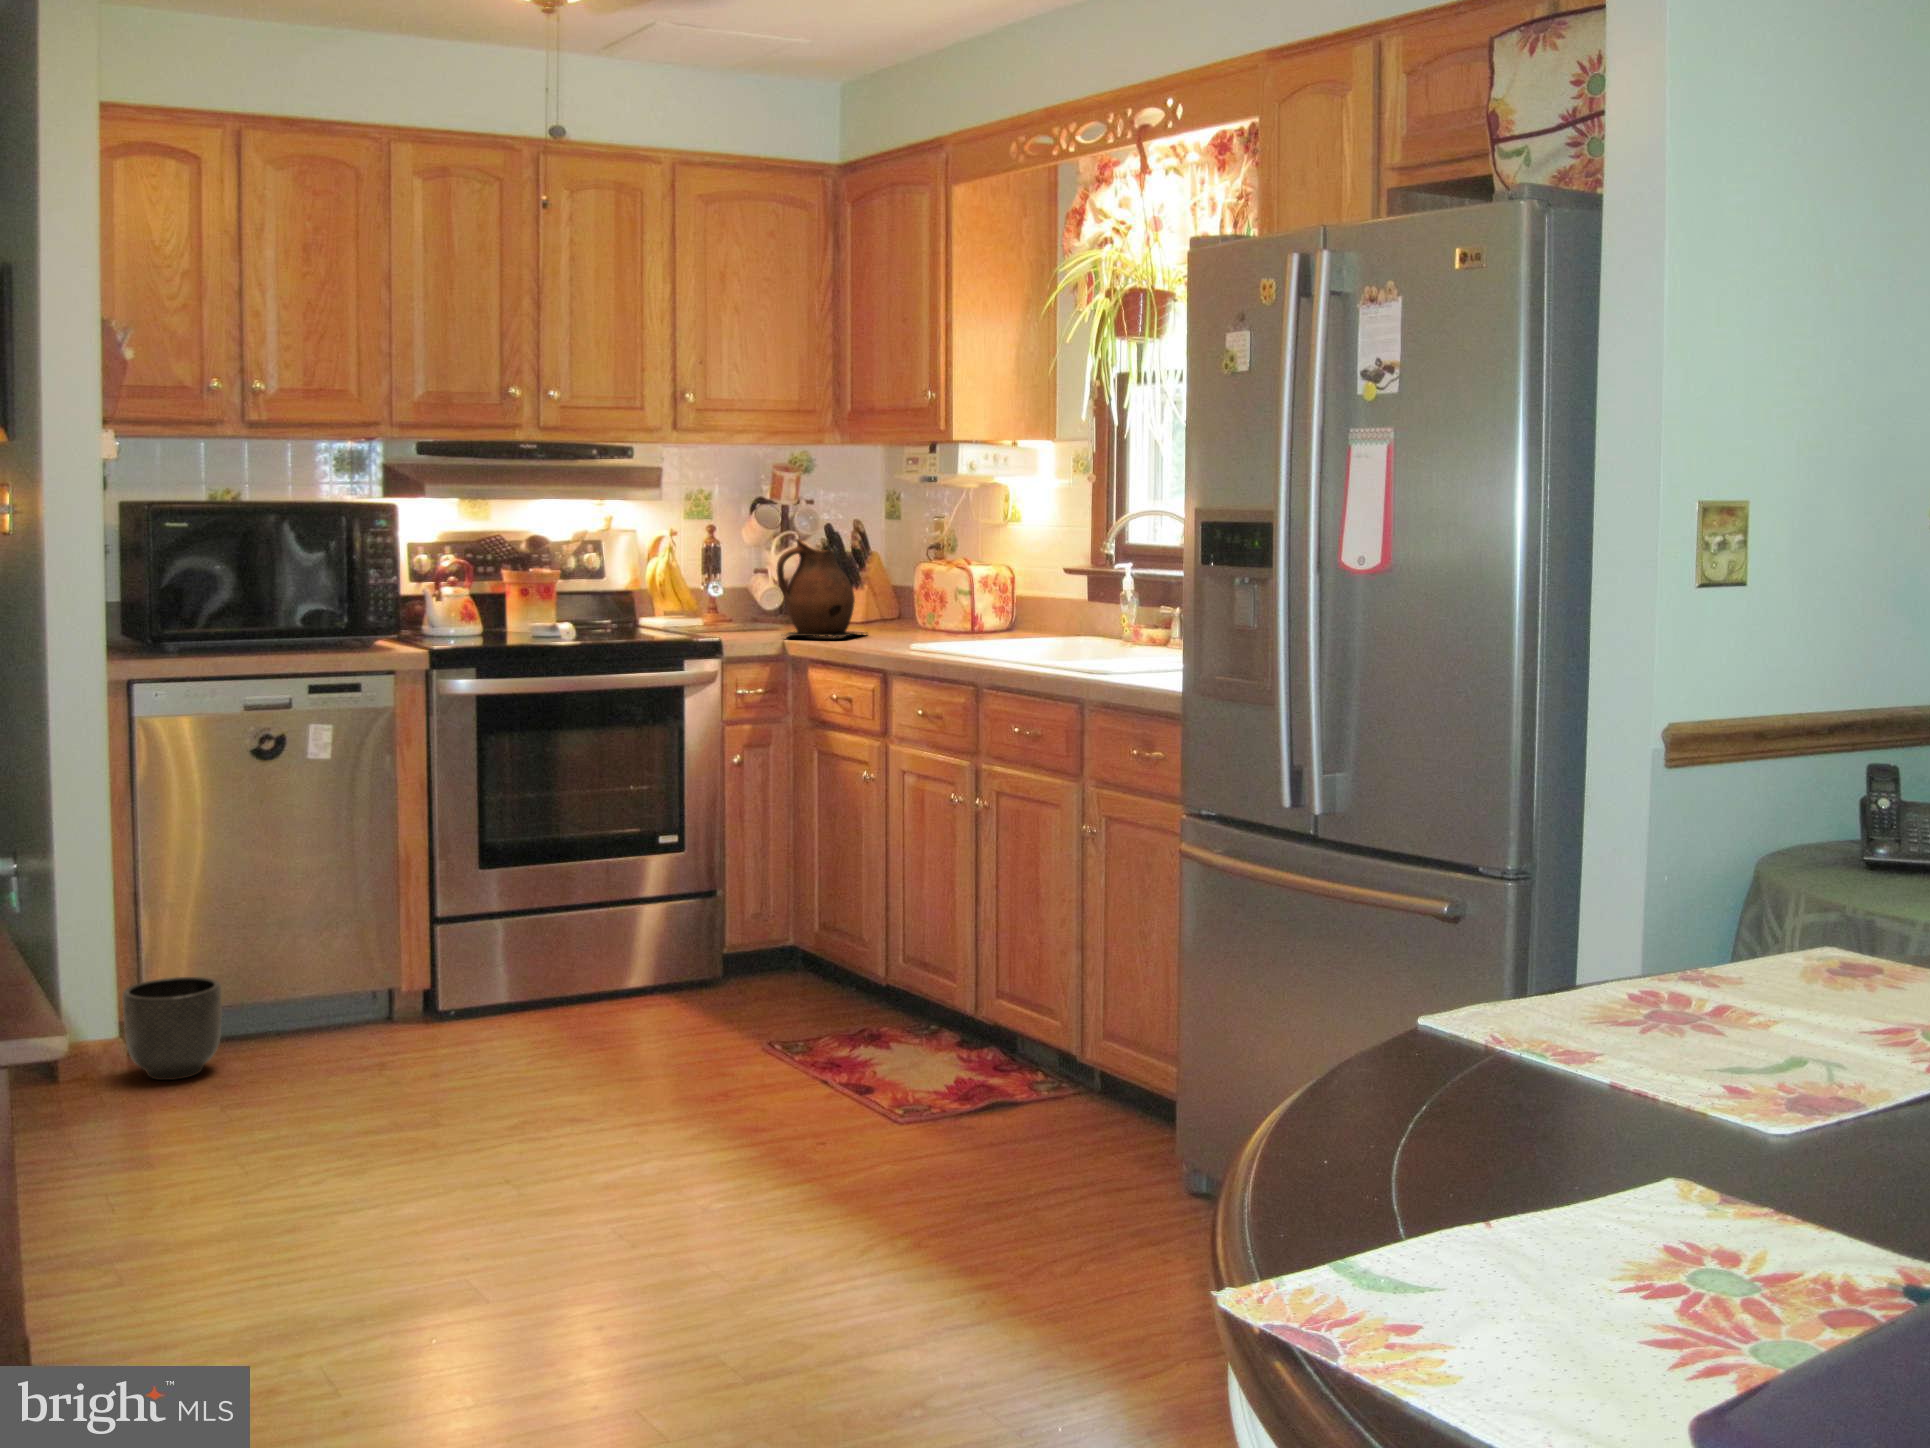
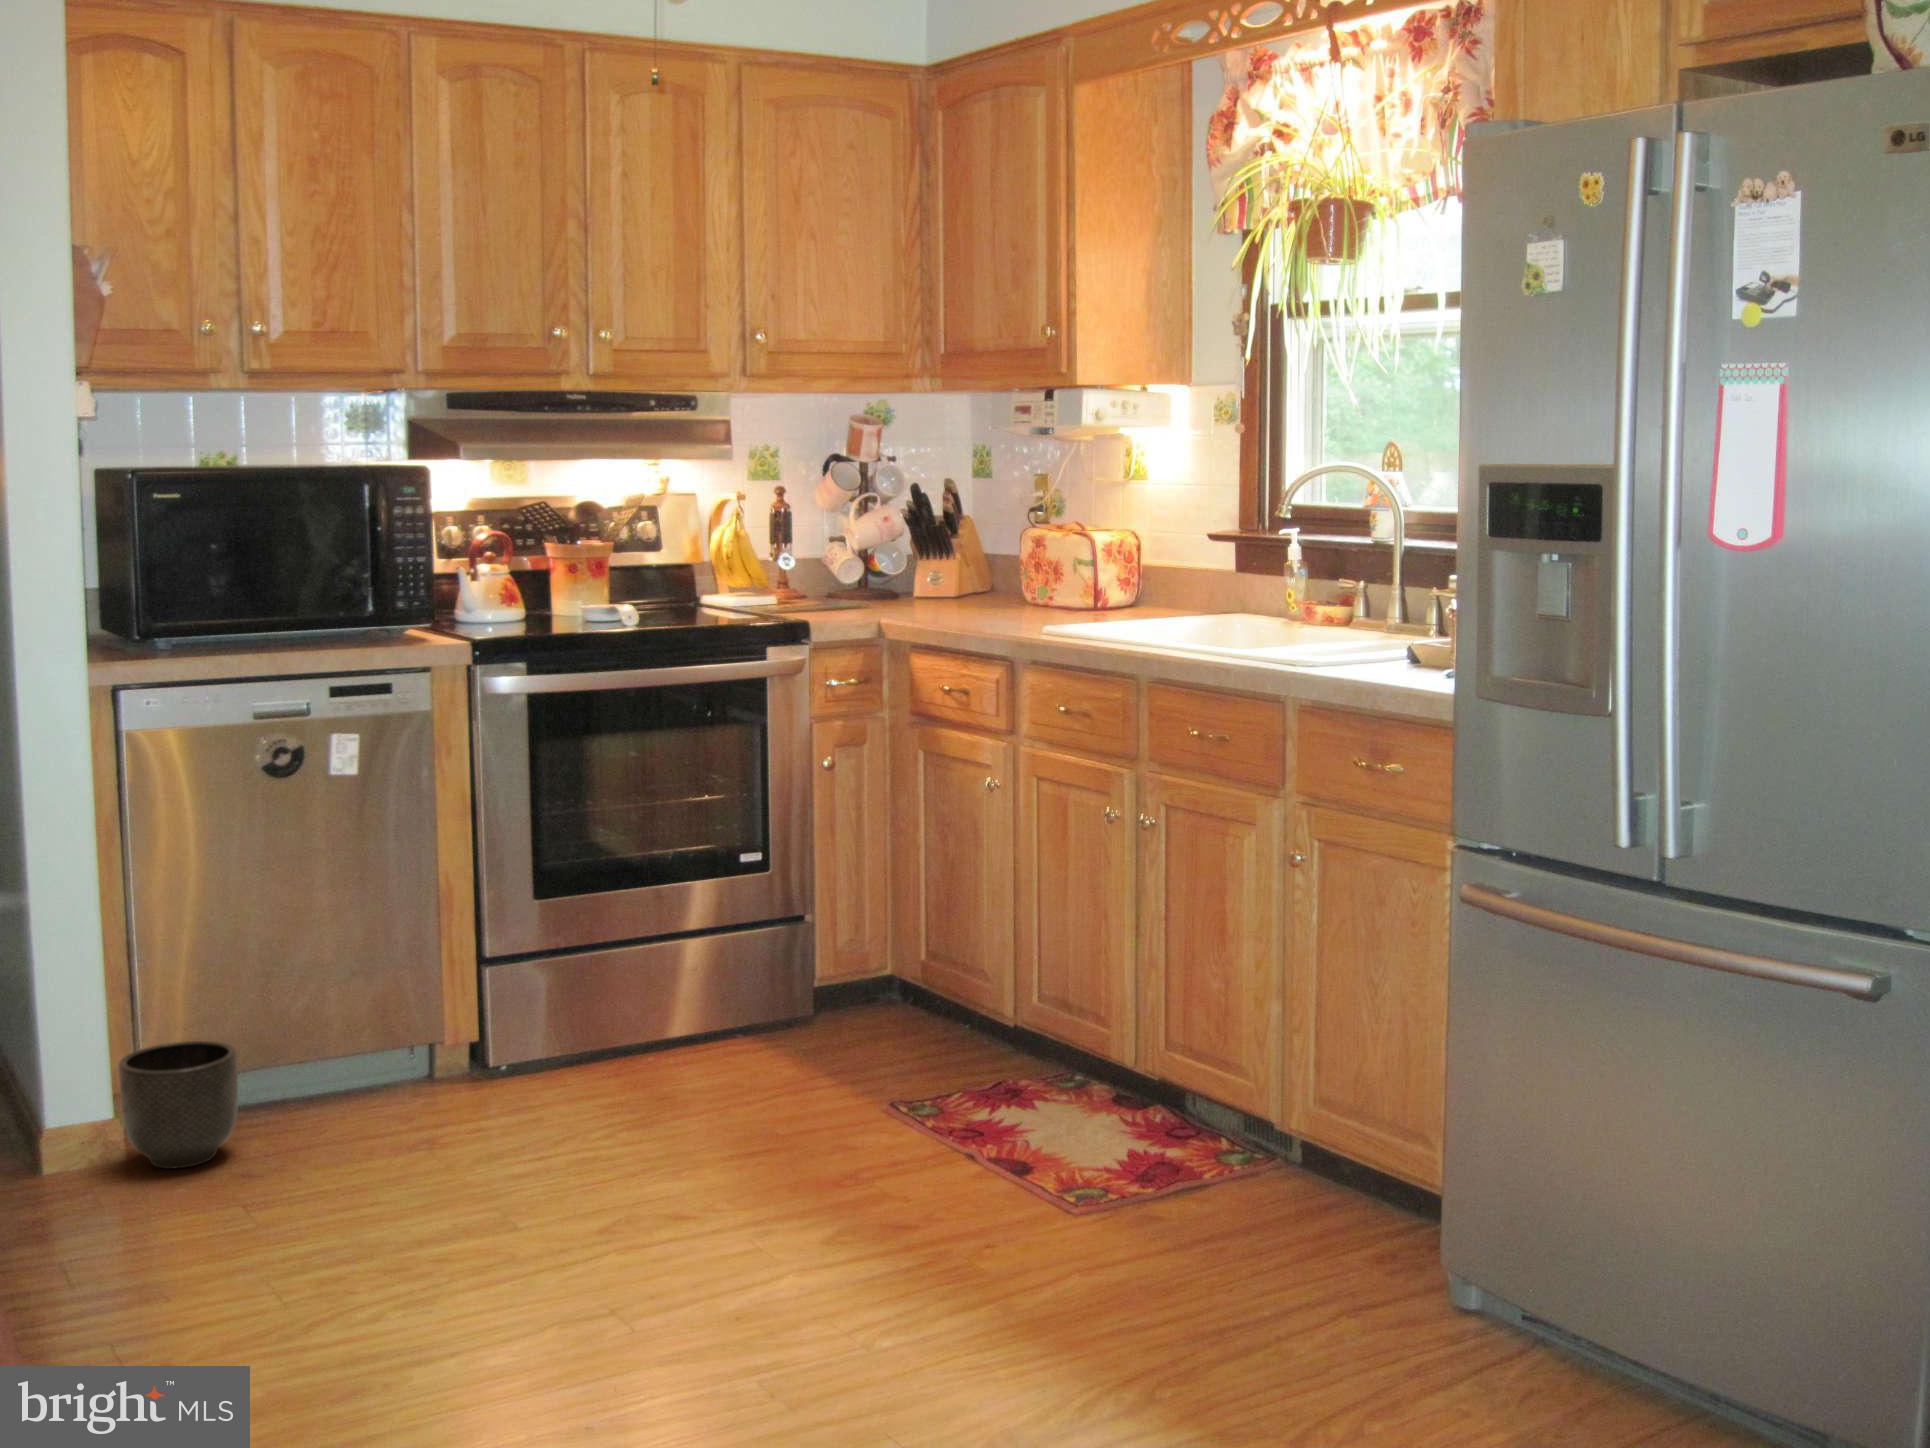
ceramic pitcher: present [777,539,867,638] -> none [873,503,979,621]

